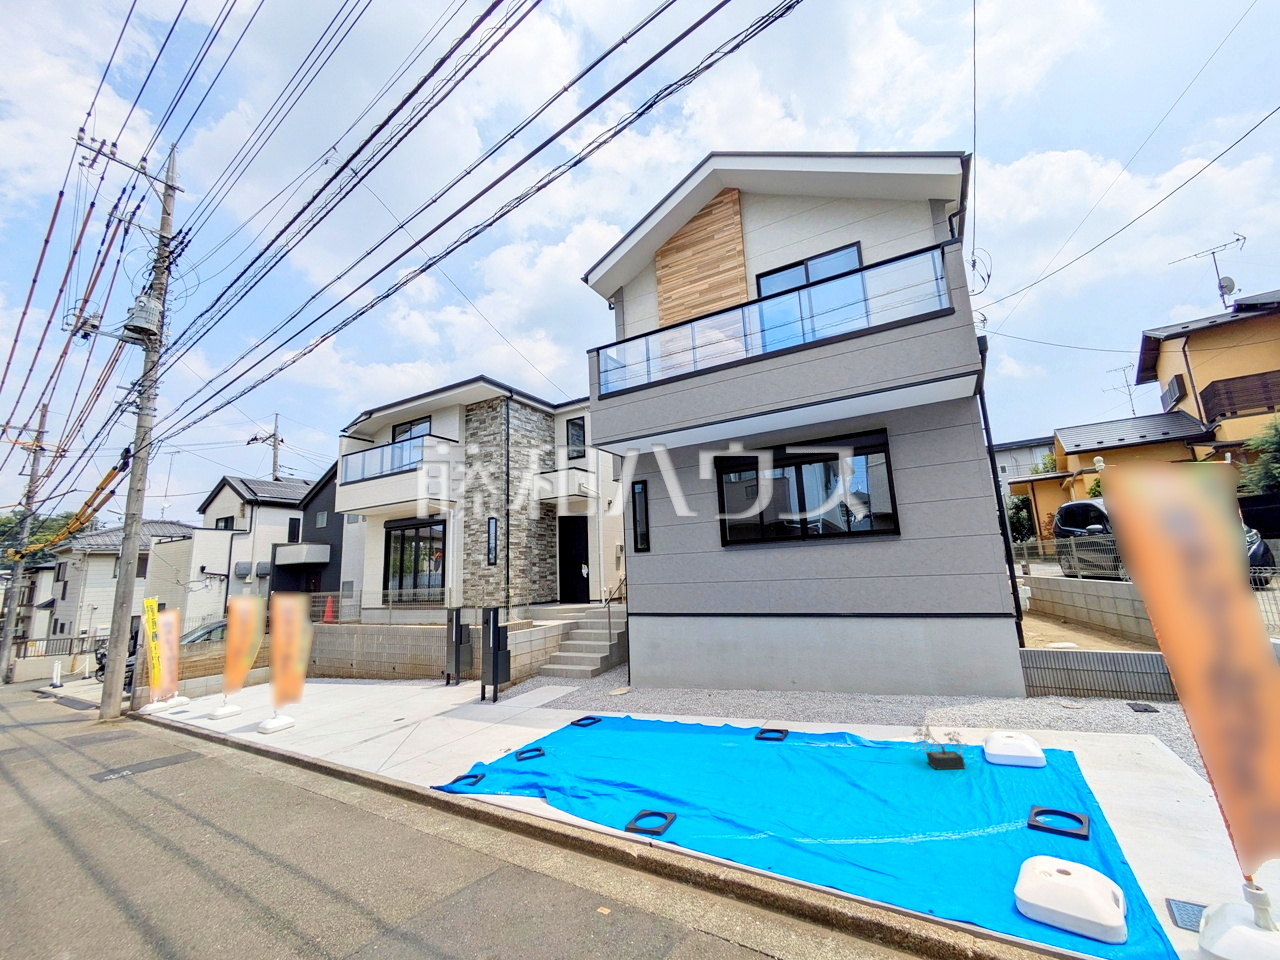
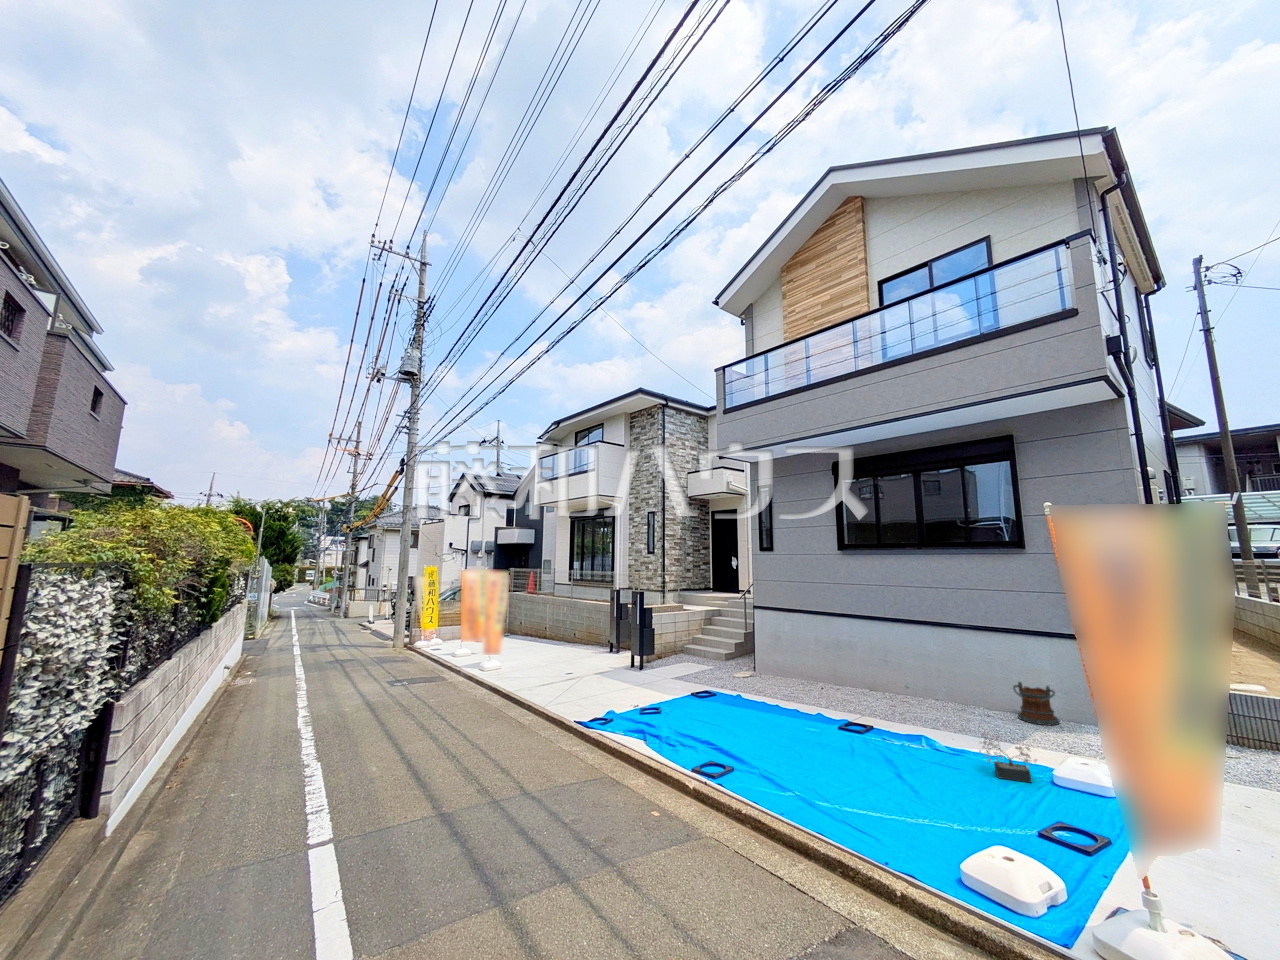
bucket: none [900,667,941,706] -> present [1013,682,1060,725]

